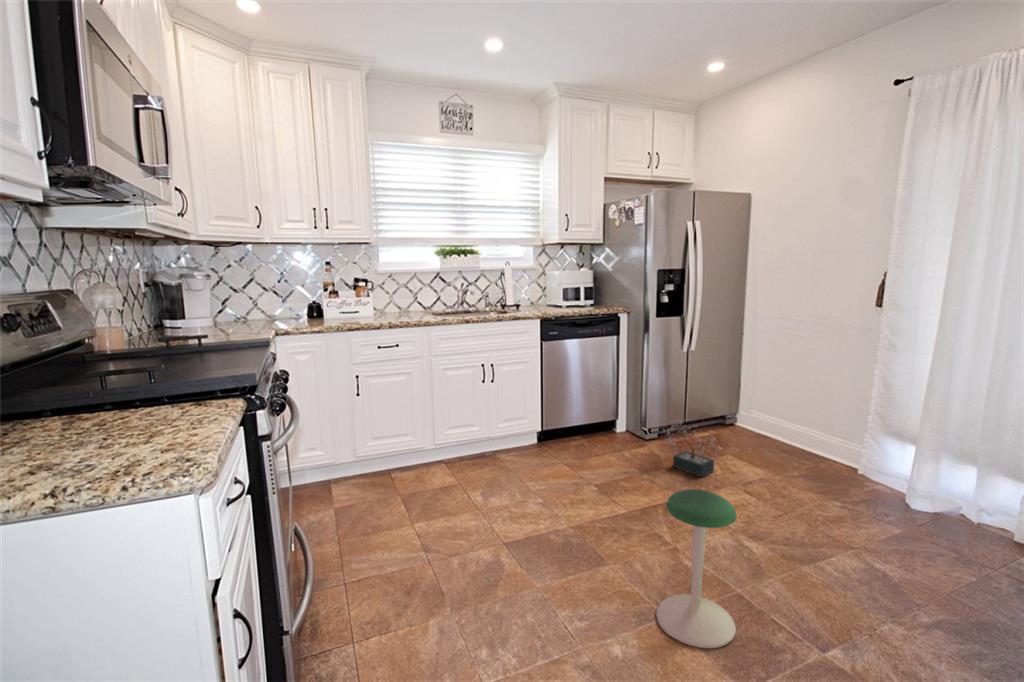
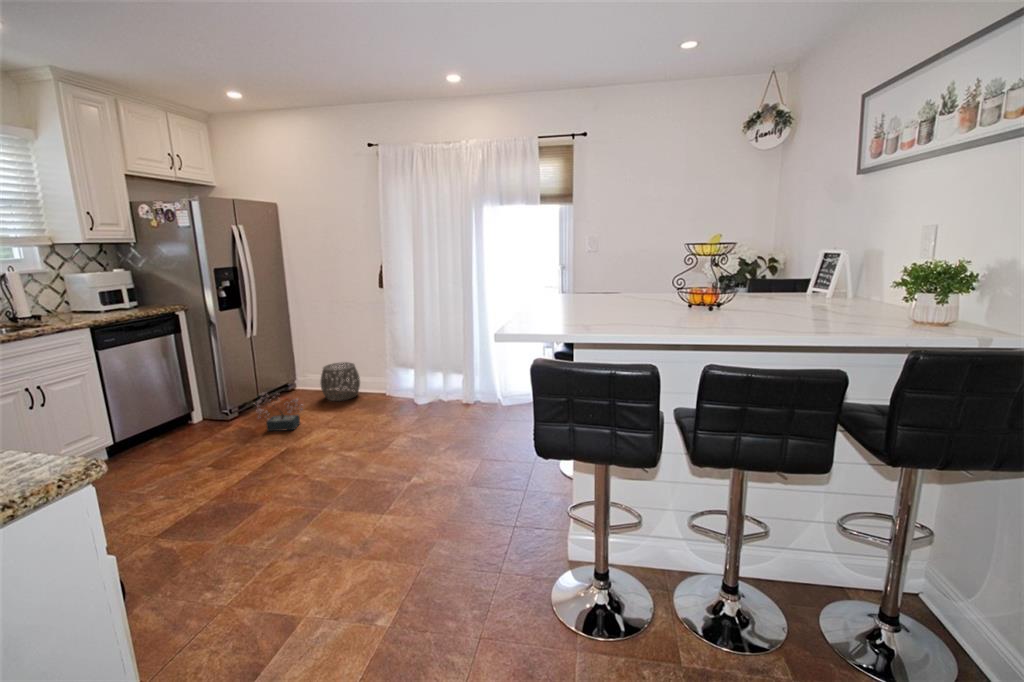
woven basket: none [759,404,820,460] -> present [320,362,360,401]
stool: present [656,489,736,648] -> none [311,418,367,517]

